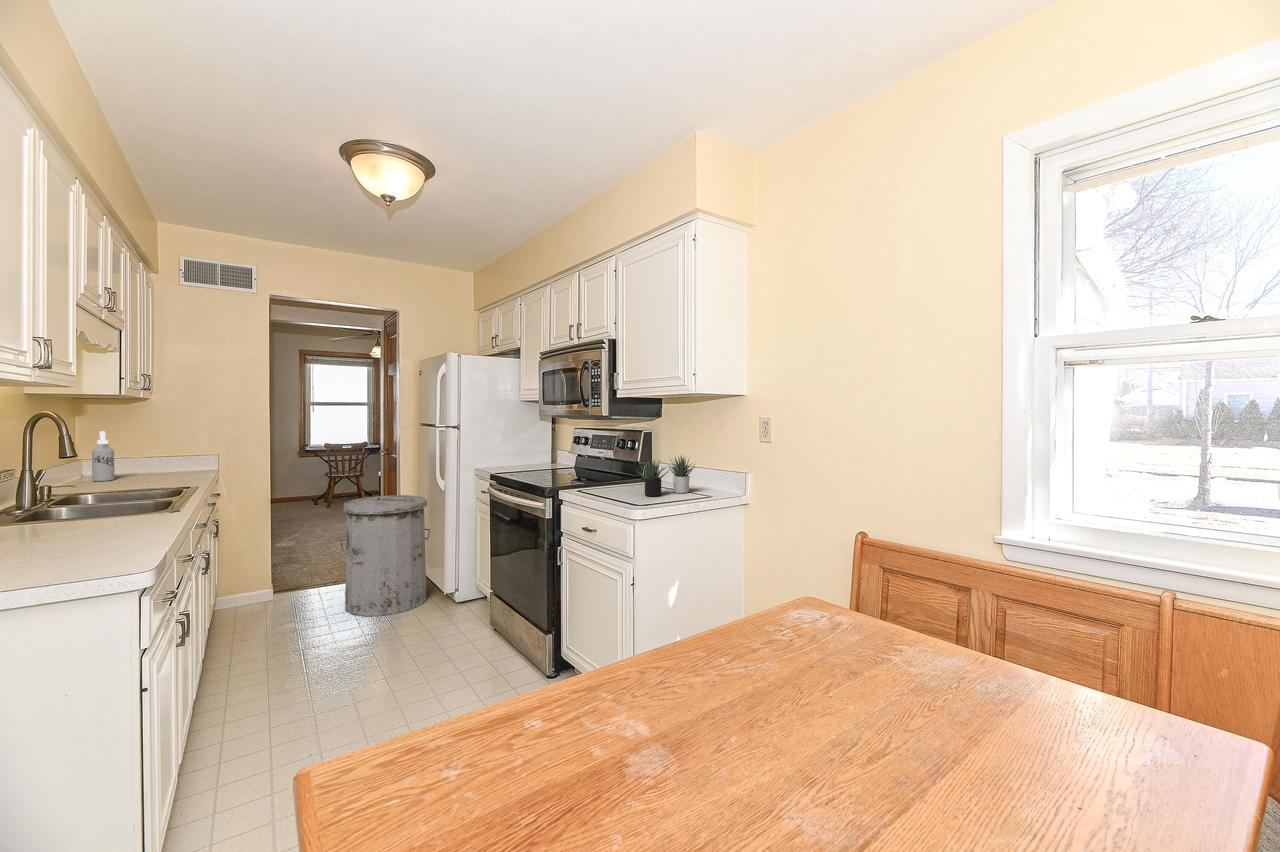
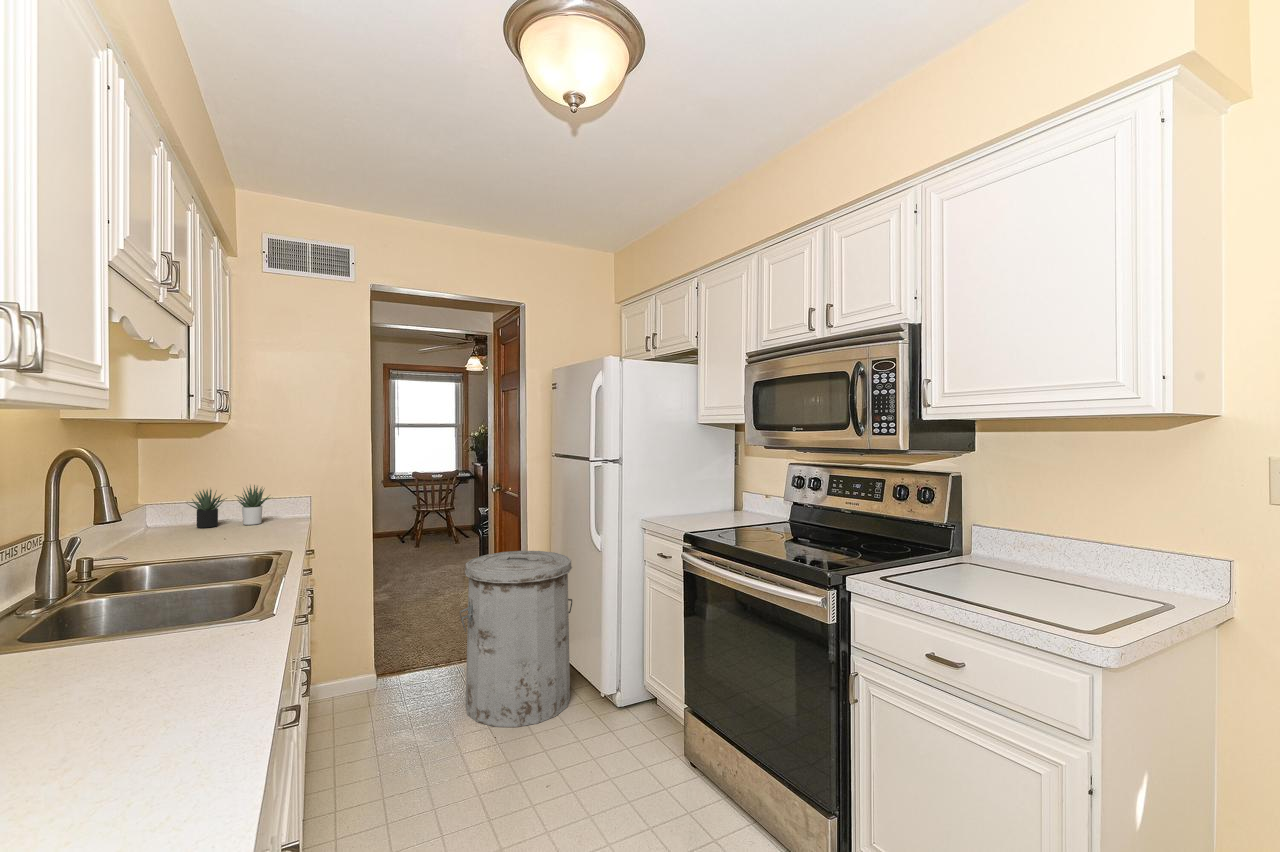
spray bottle: present [92,431,115,481] -> none [154,470,182,538]
succulent plant: present [638,456,695,496] -> present [188,485,270,528]

